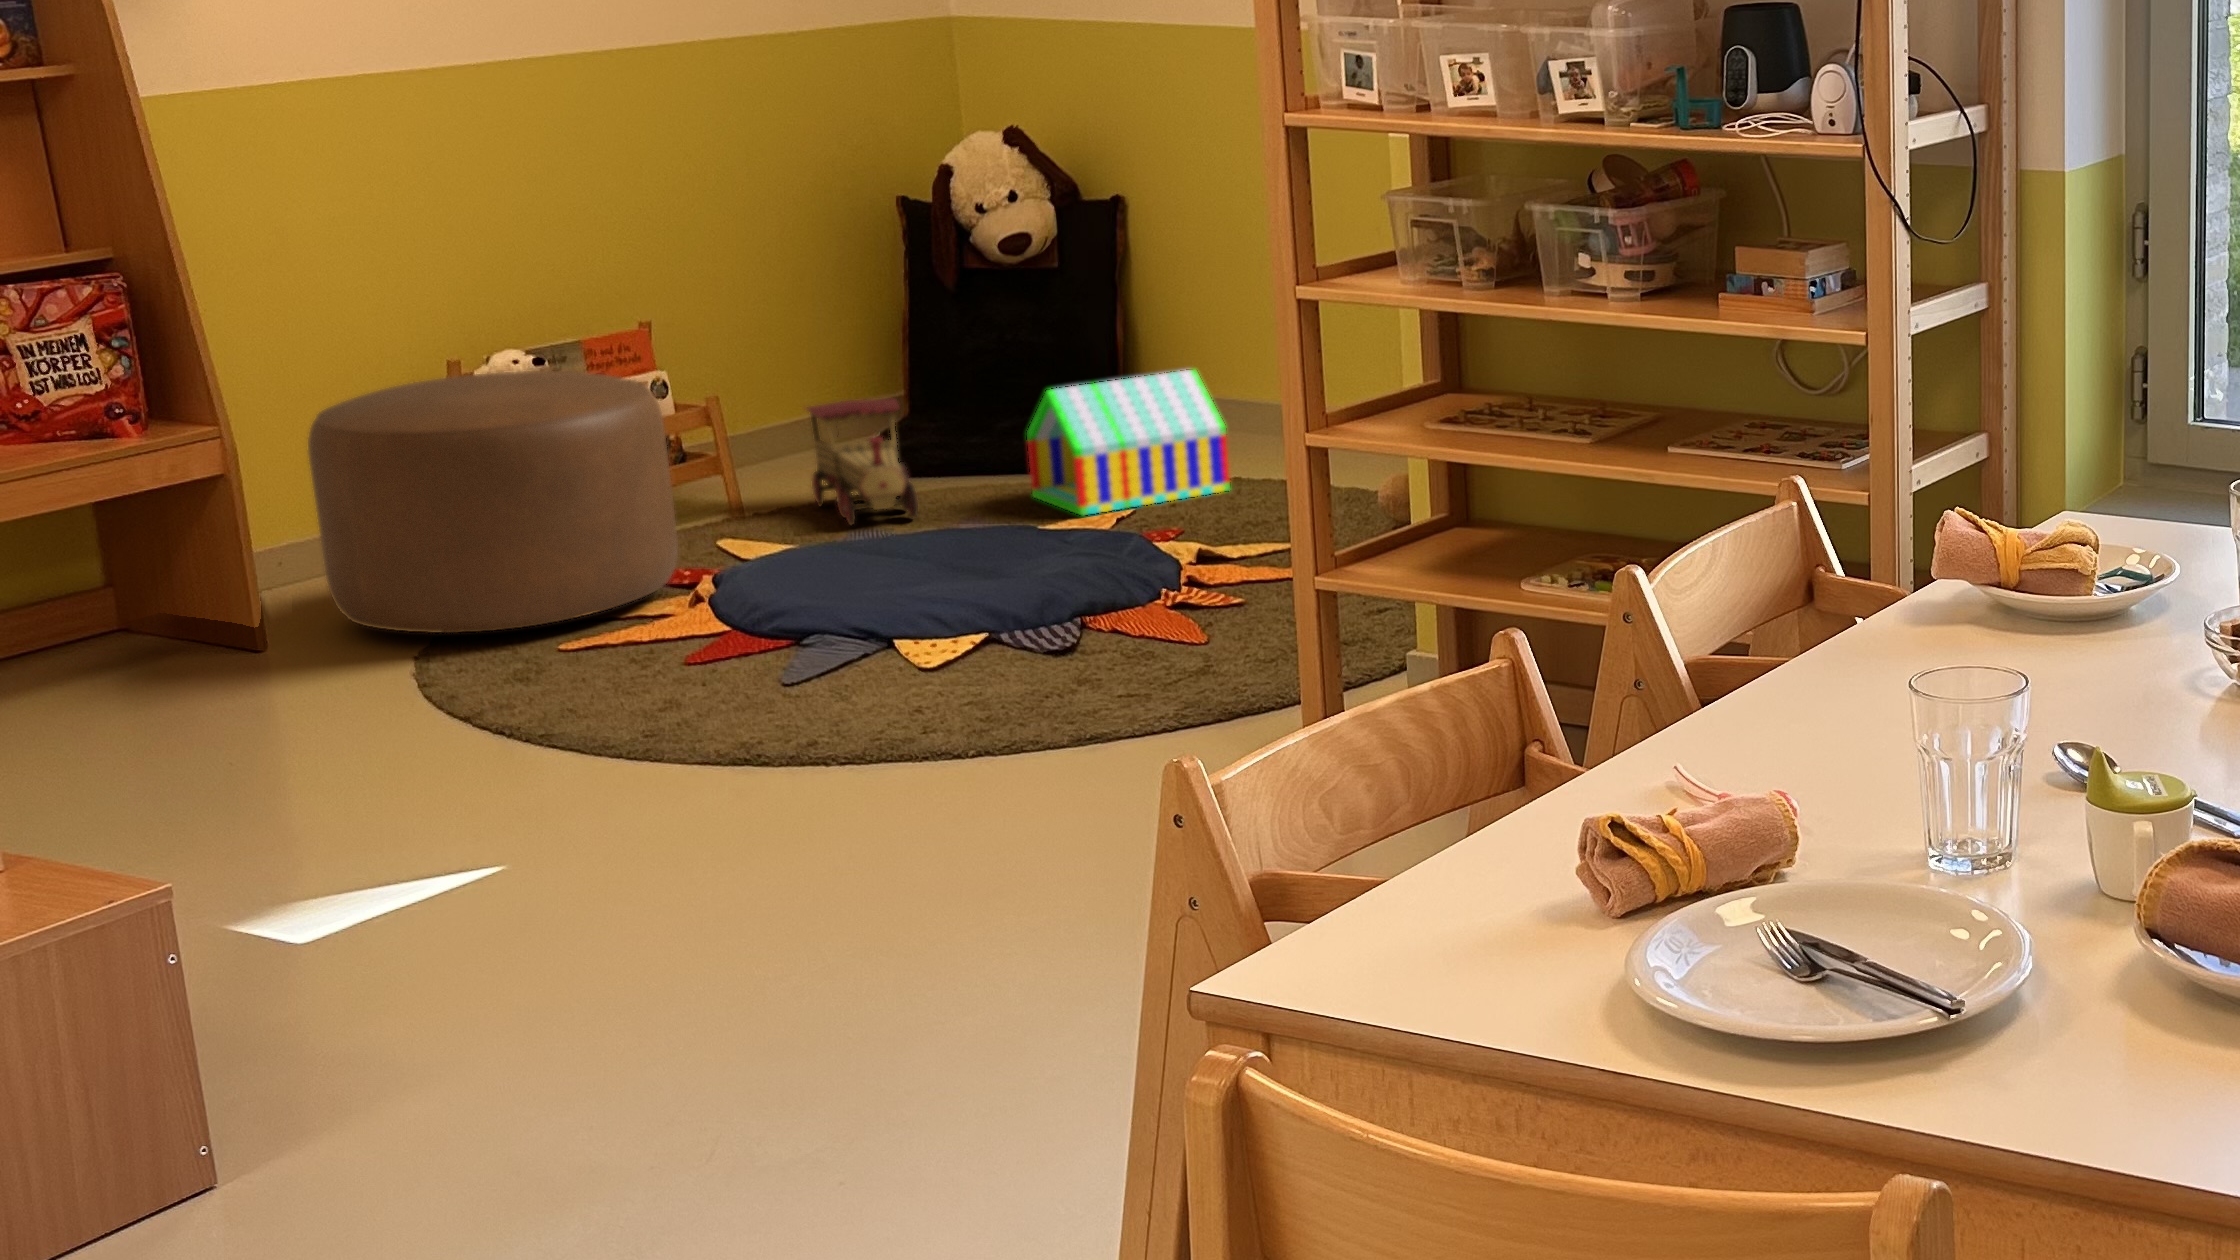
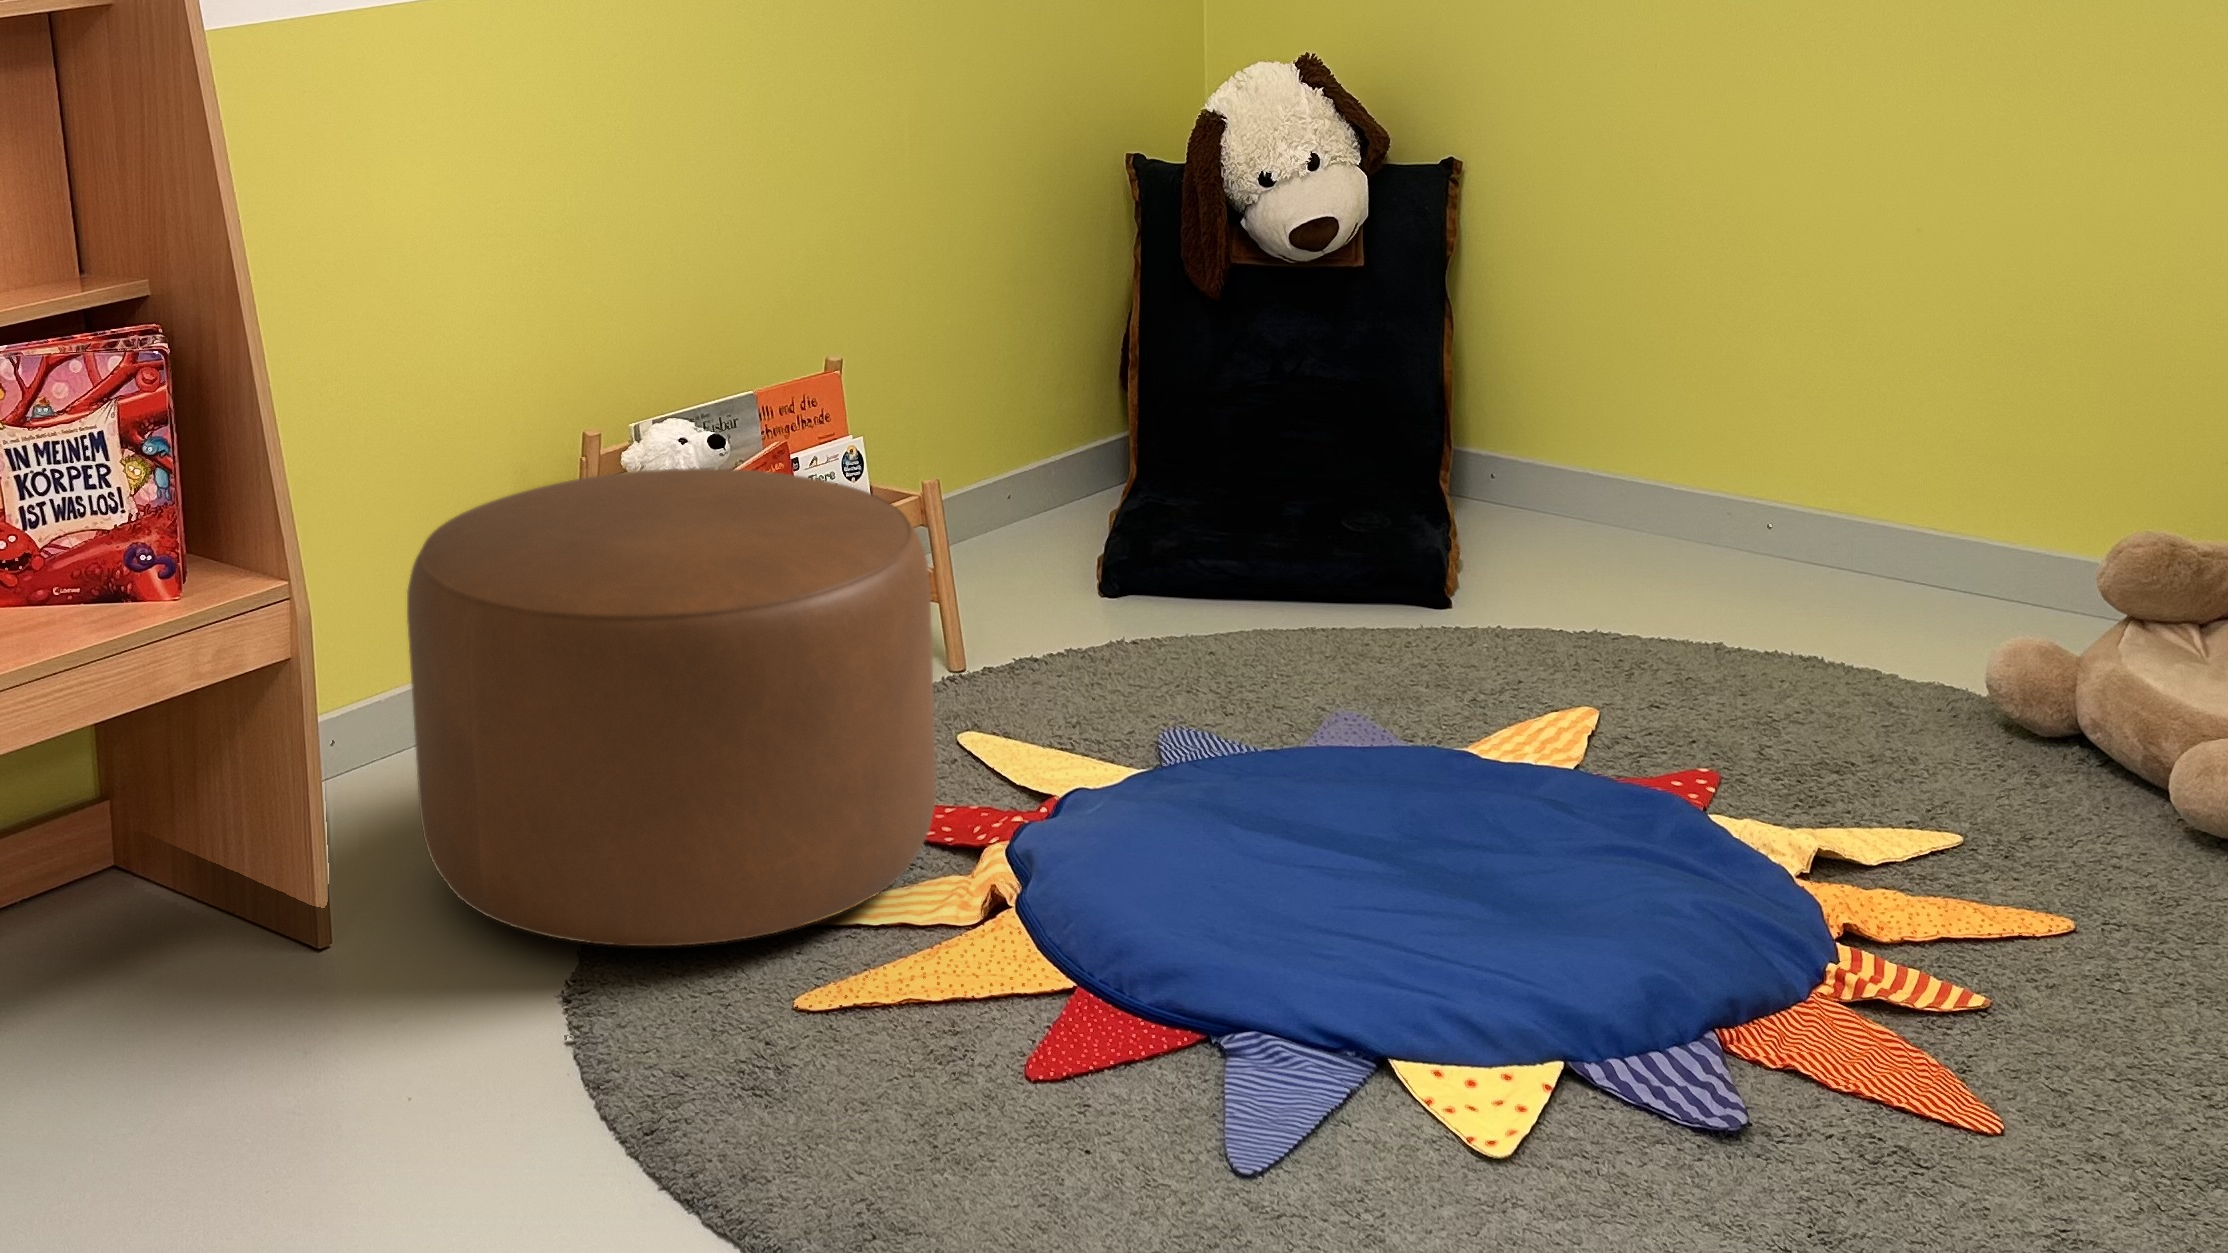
toy house: present [1027,370,1230,516] -> none [1393,466,1721,717]
toy train: present [807,398,918,525] -> none [1045,484,1240,708]

